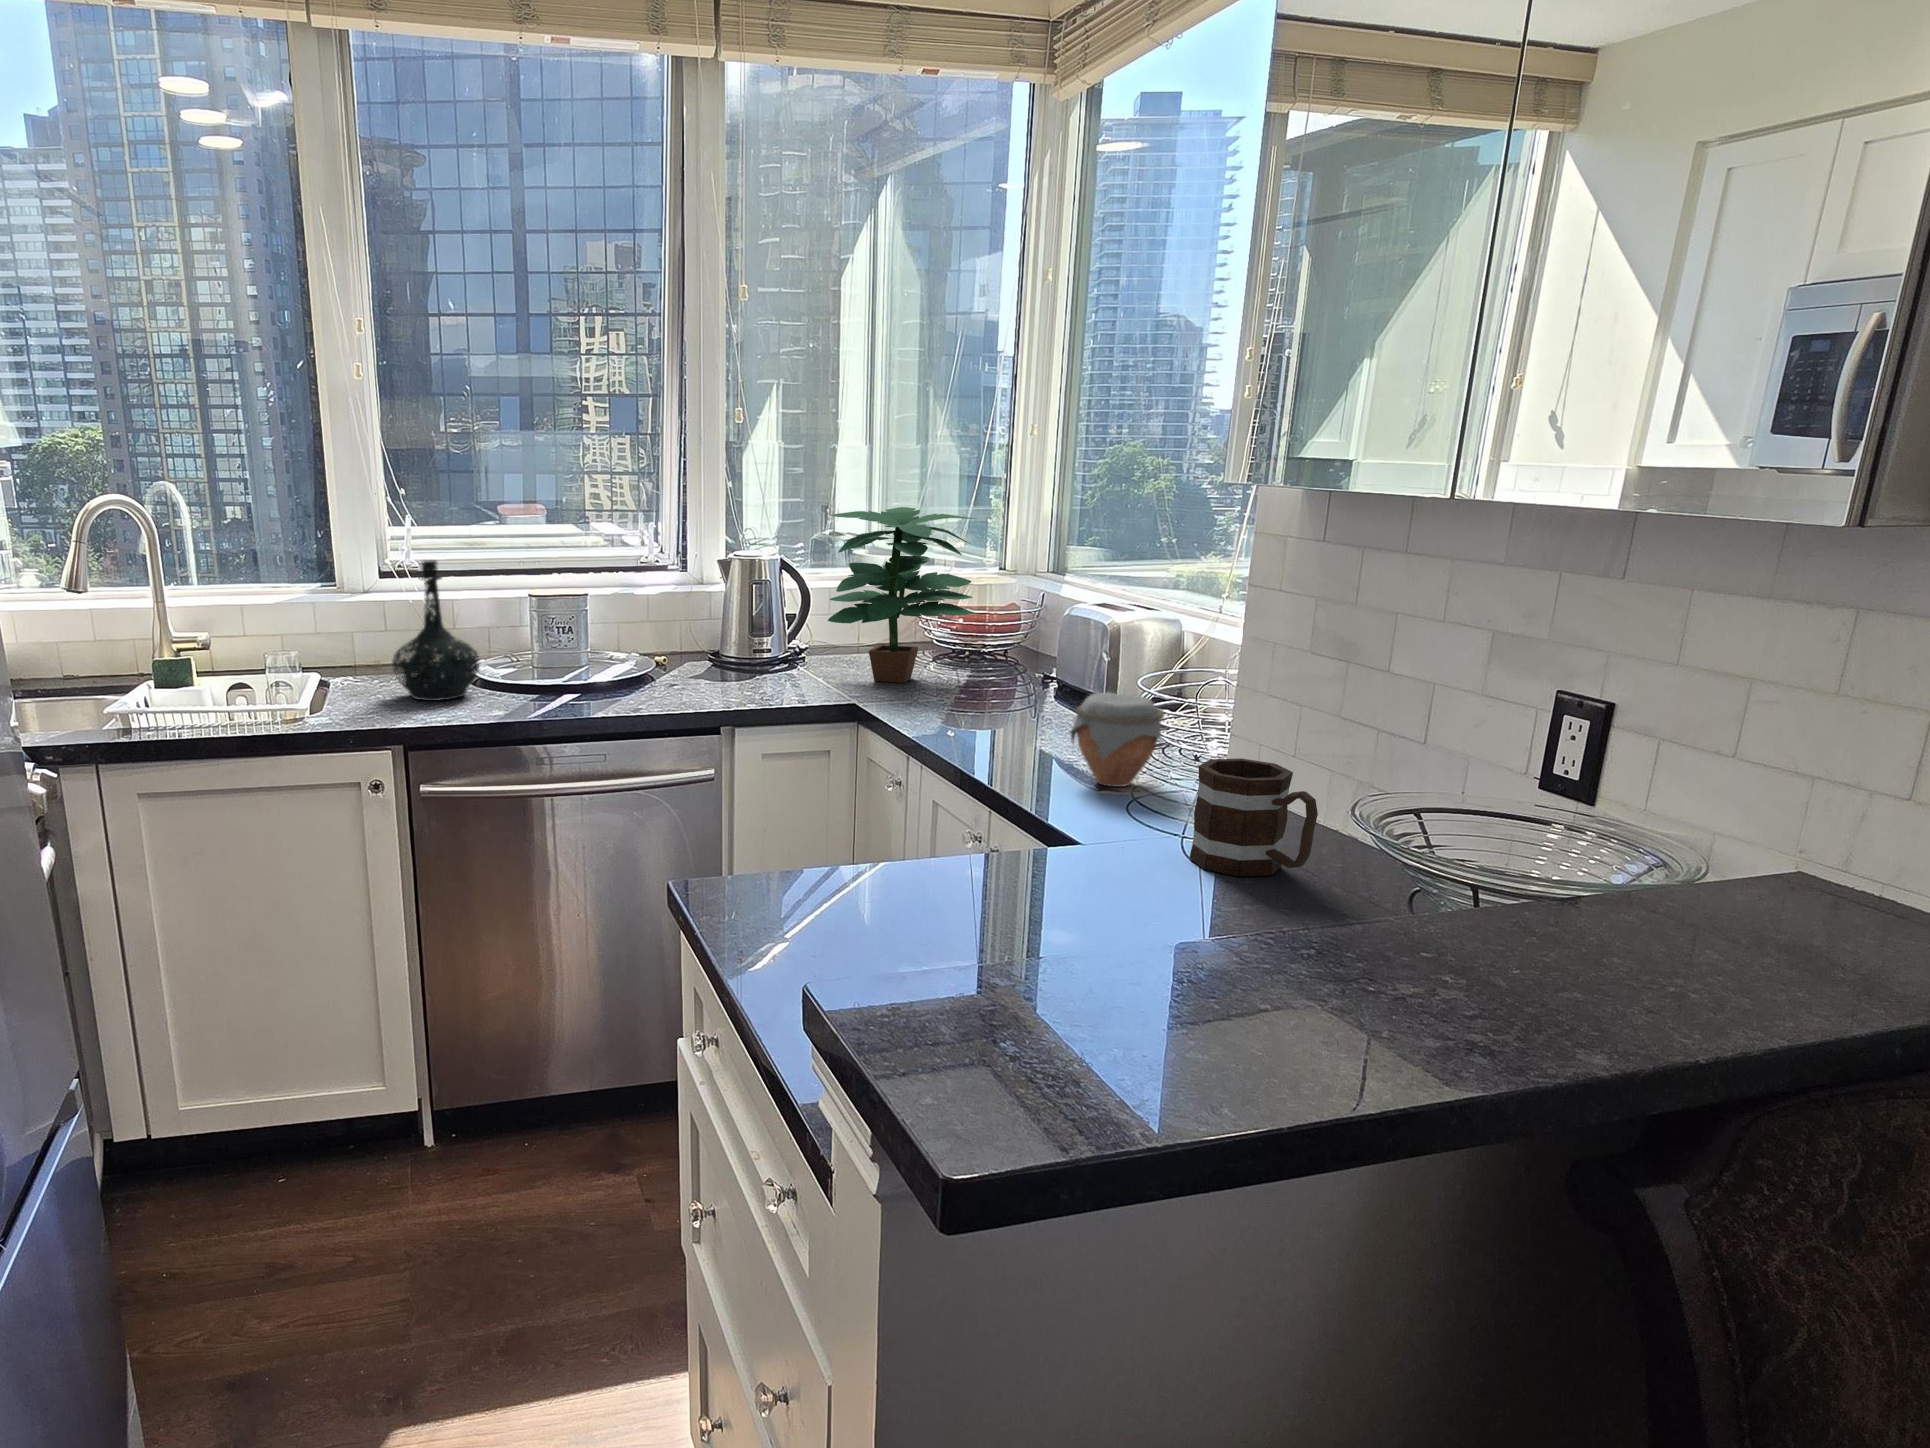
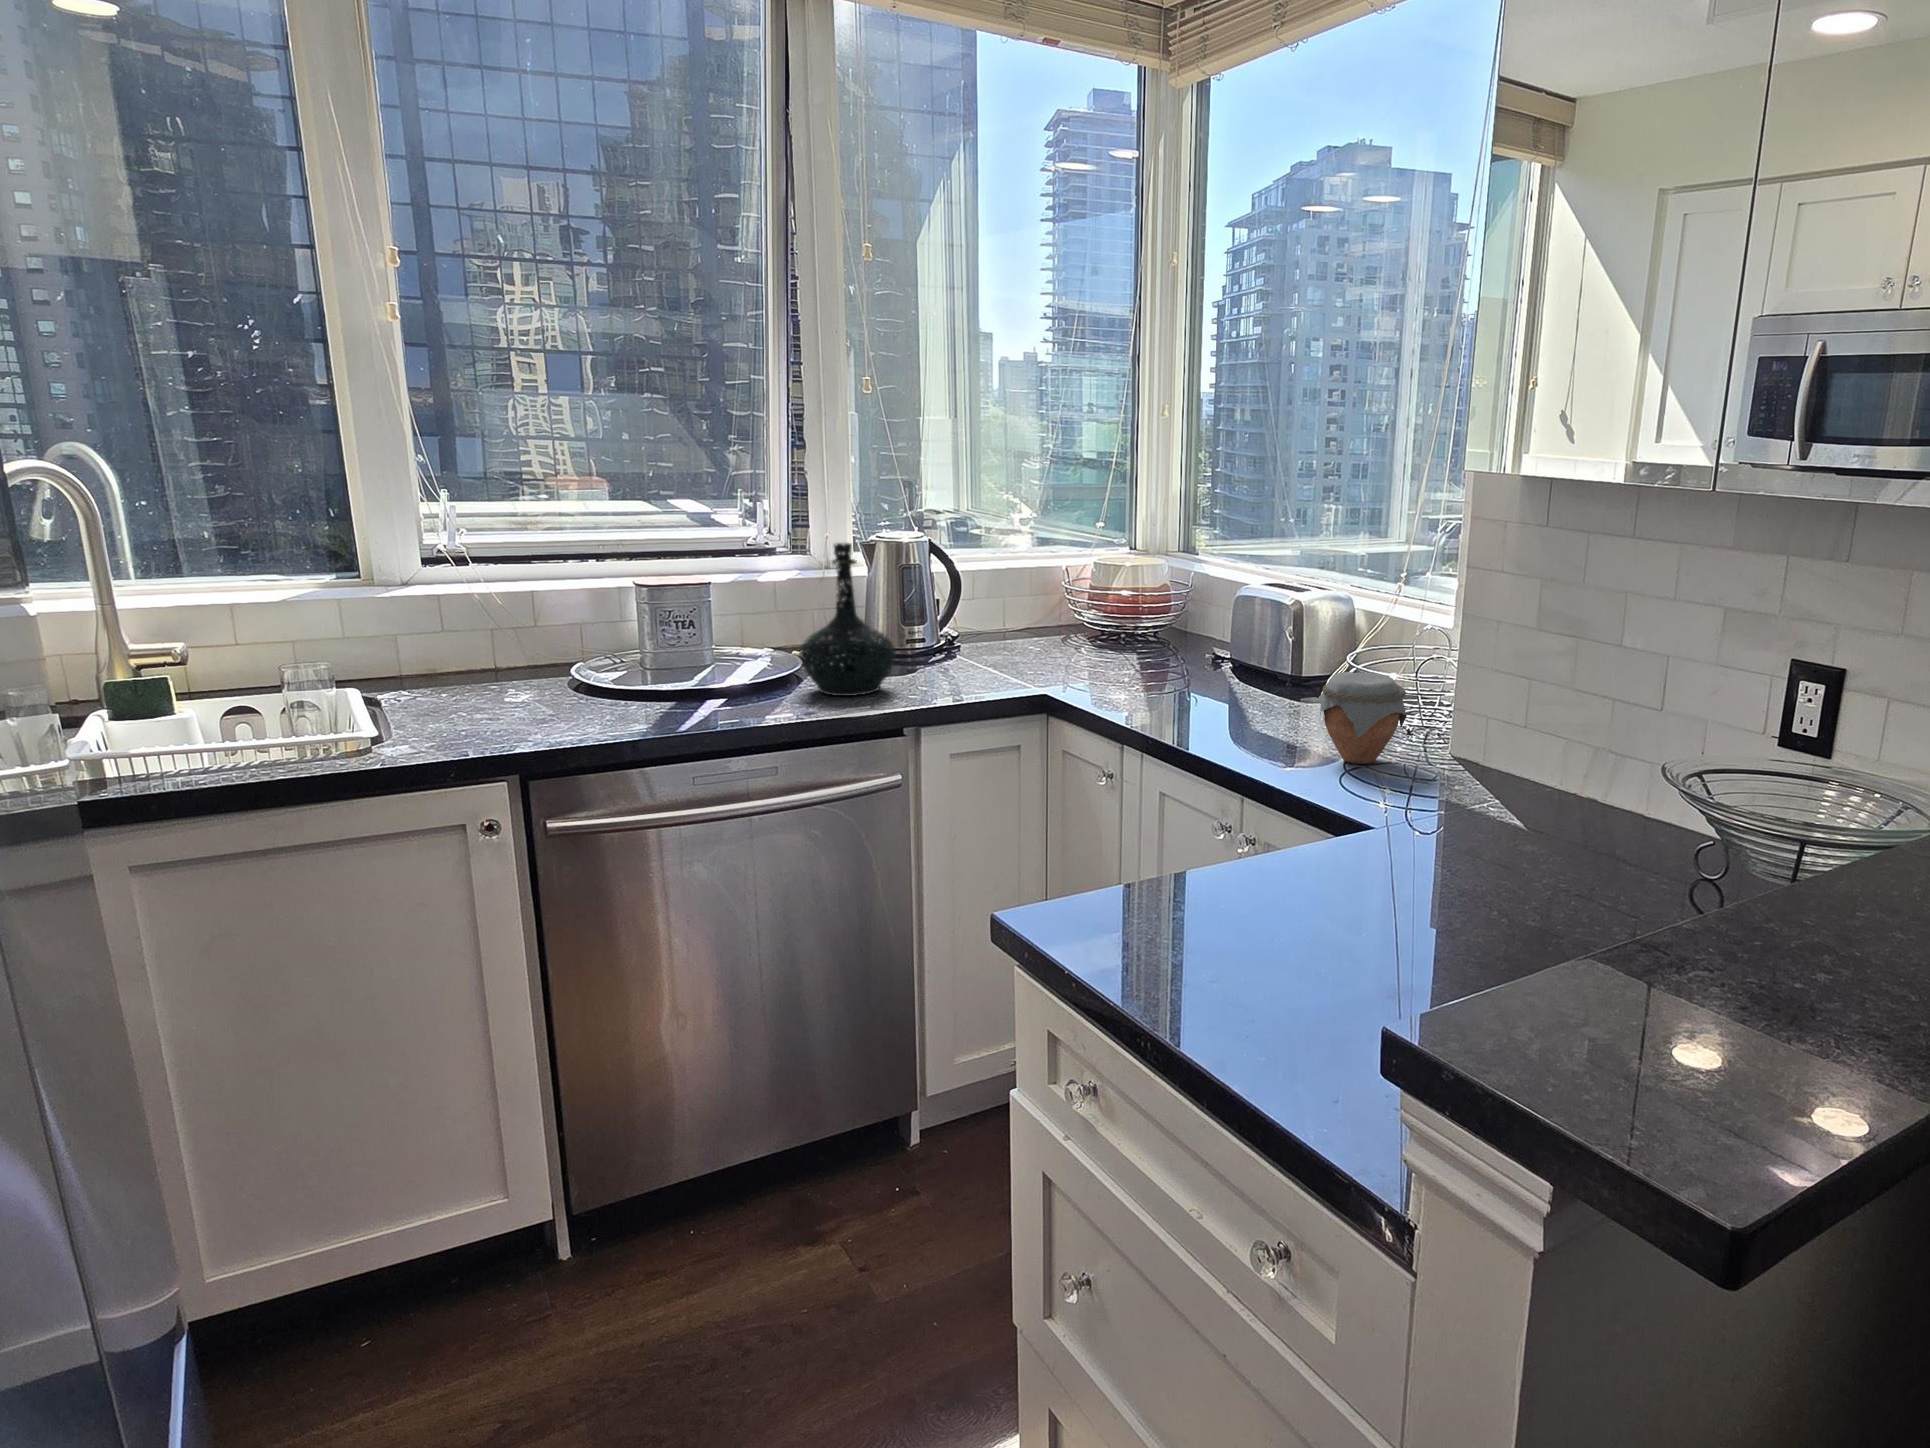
potted plant: present [828,507,975,683] -> none [991,487,1143,667]
bottle: present [392,560,479,701] -> present [799,543,896,696]
mug: present [1189,758,1318,876] -> none [1488,732,1613,846]

